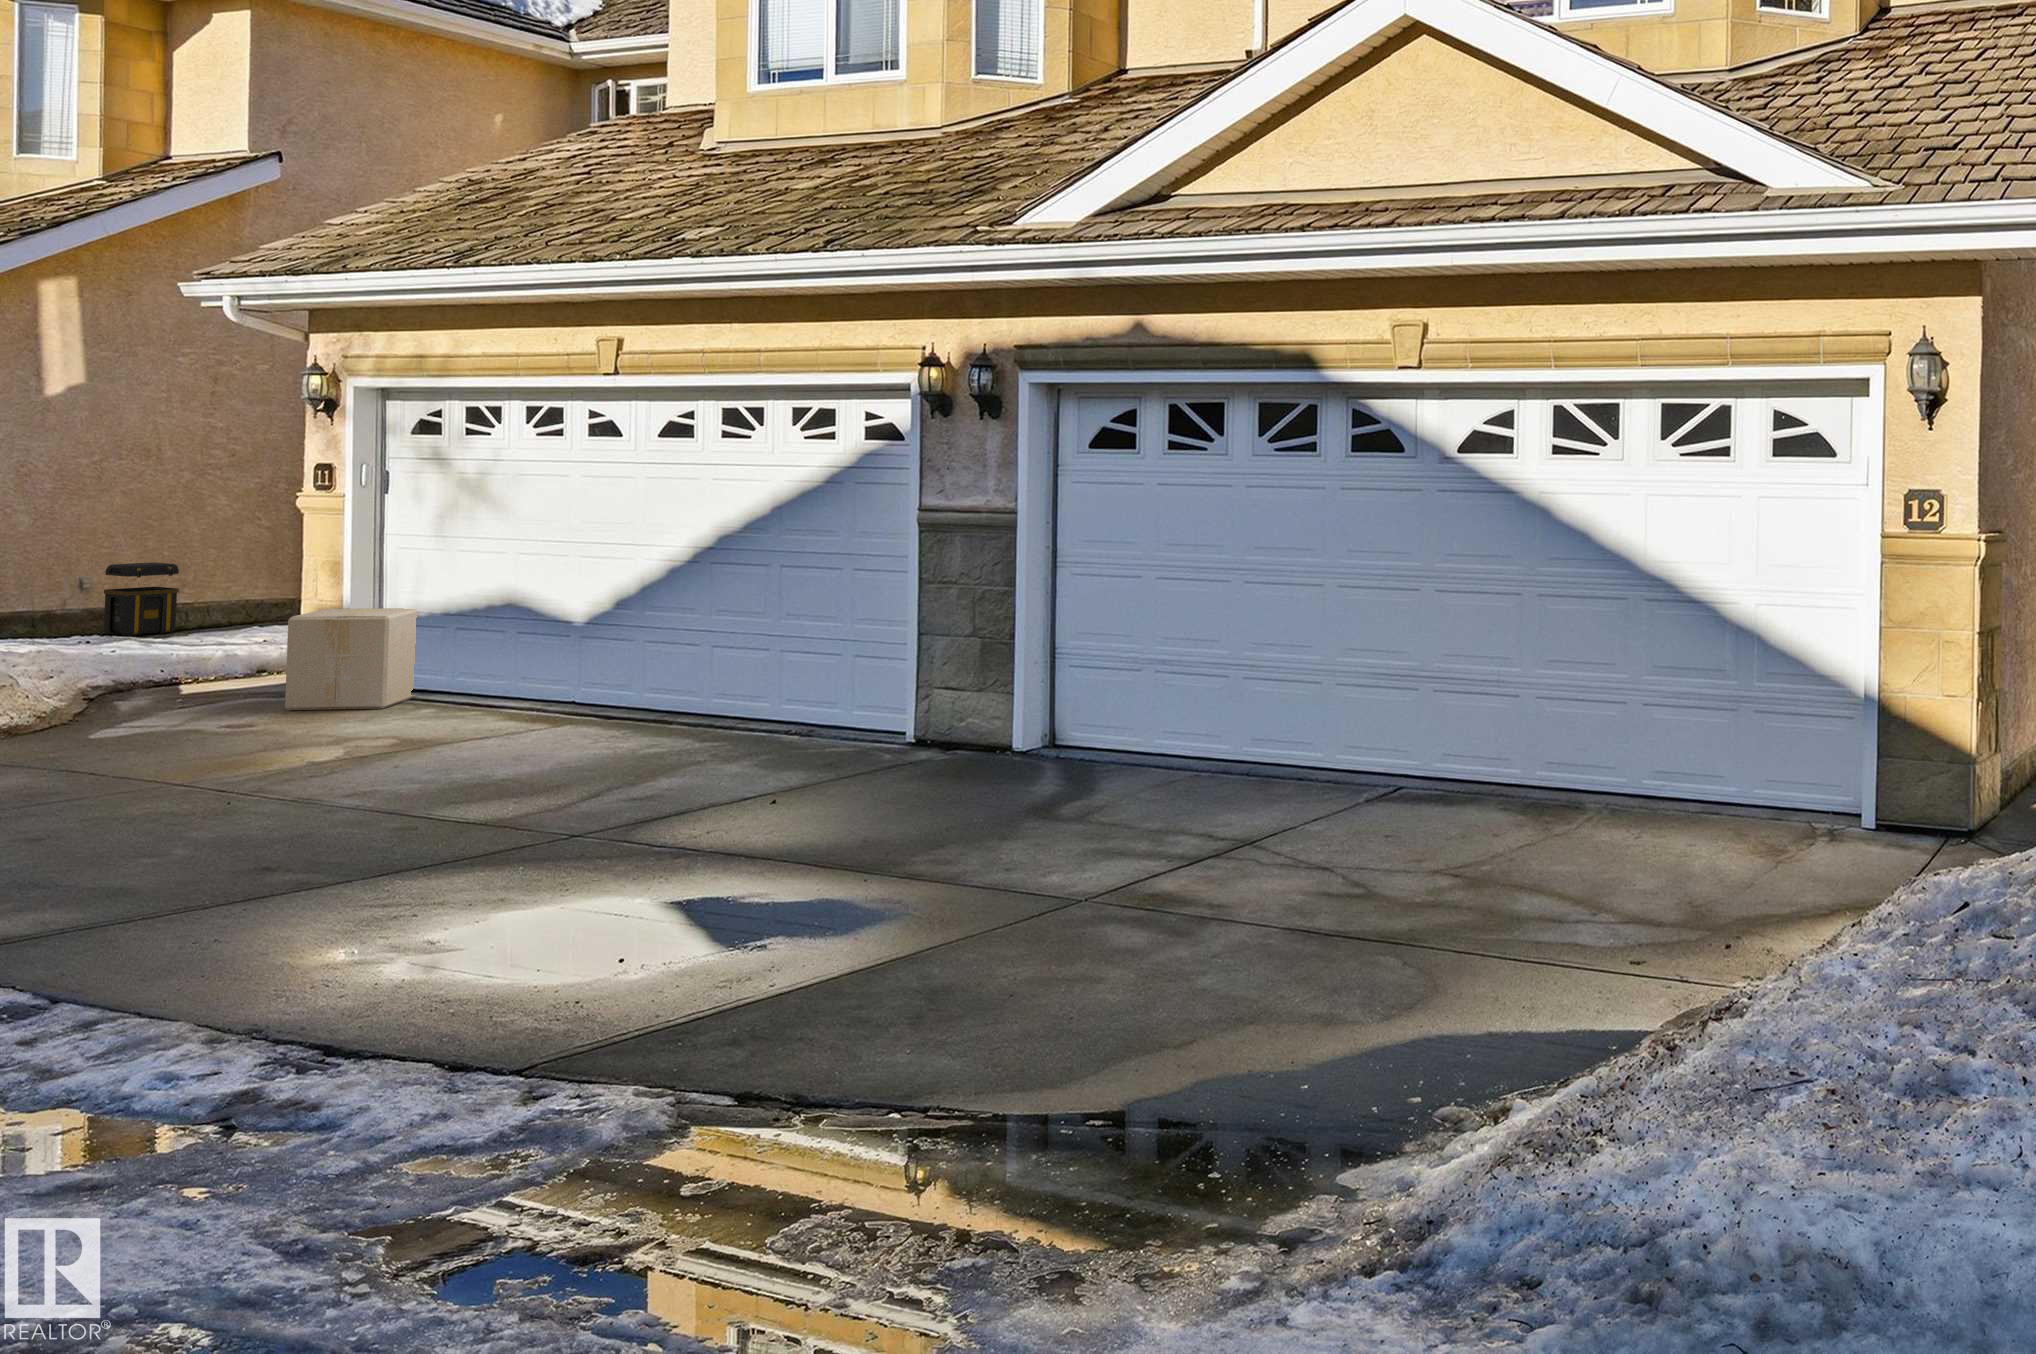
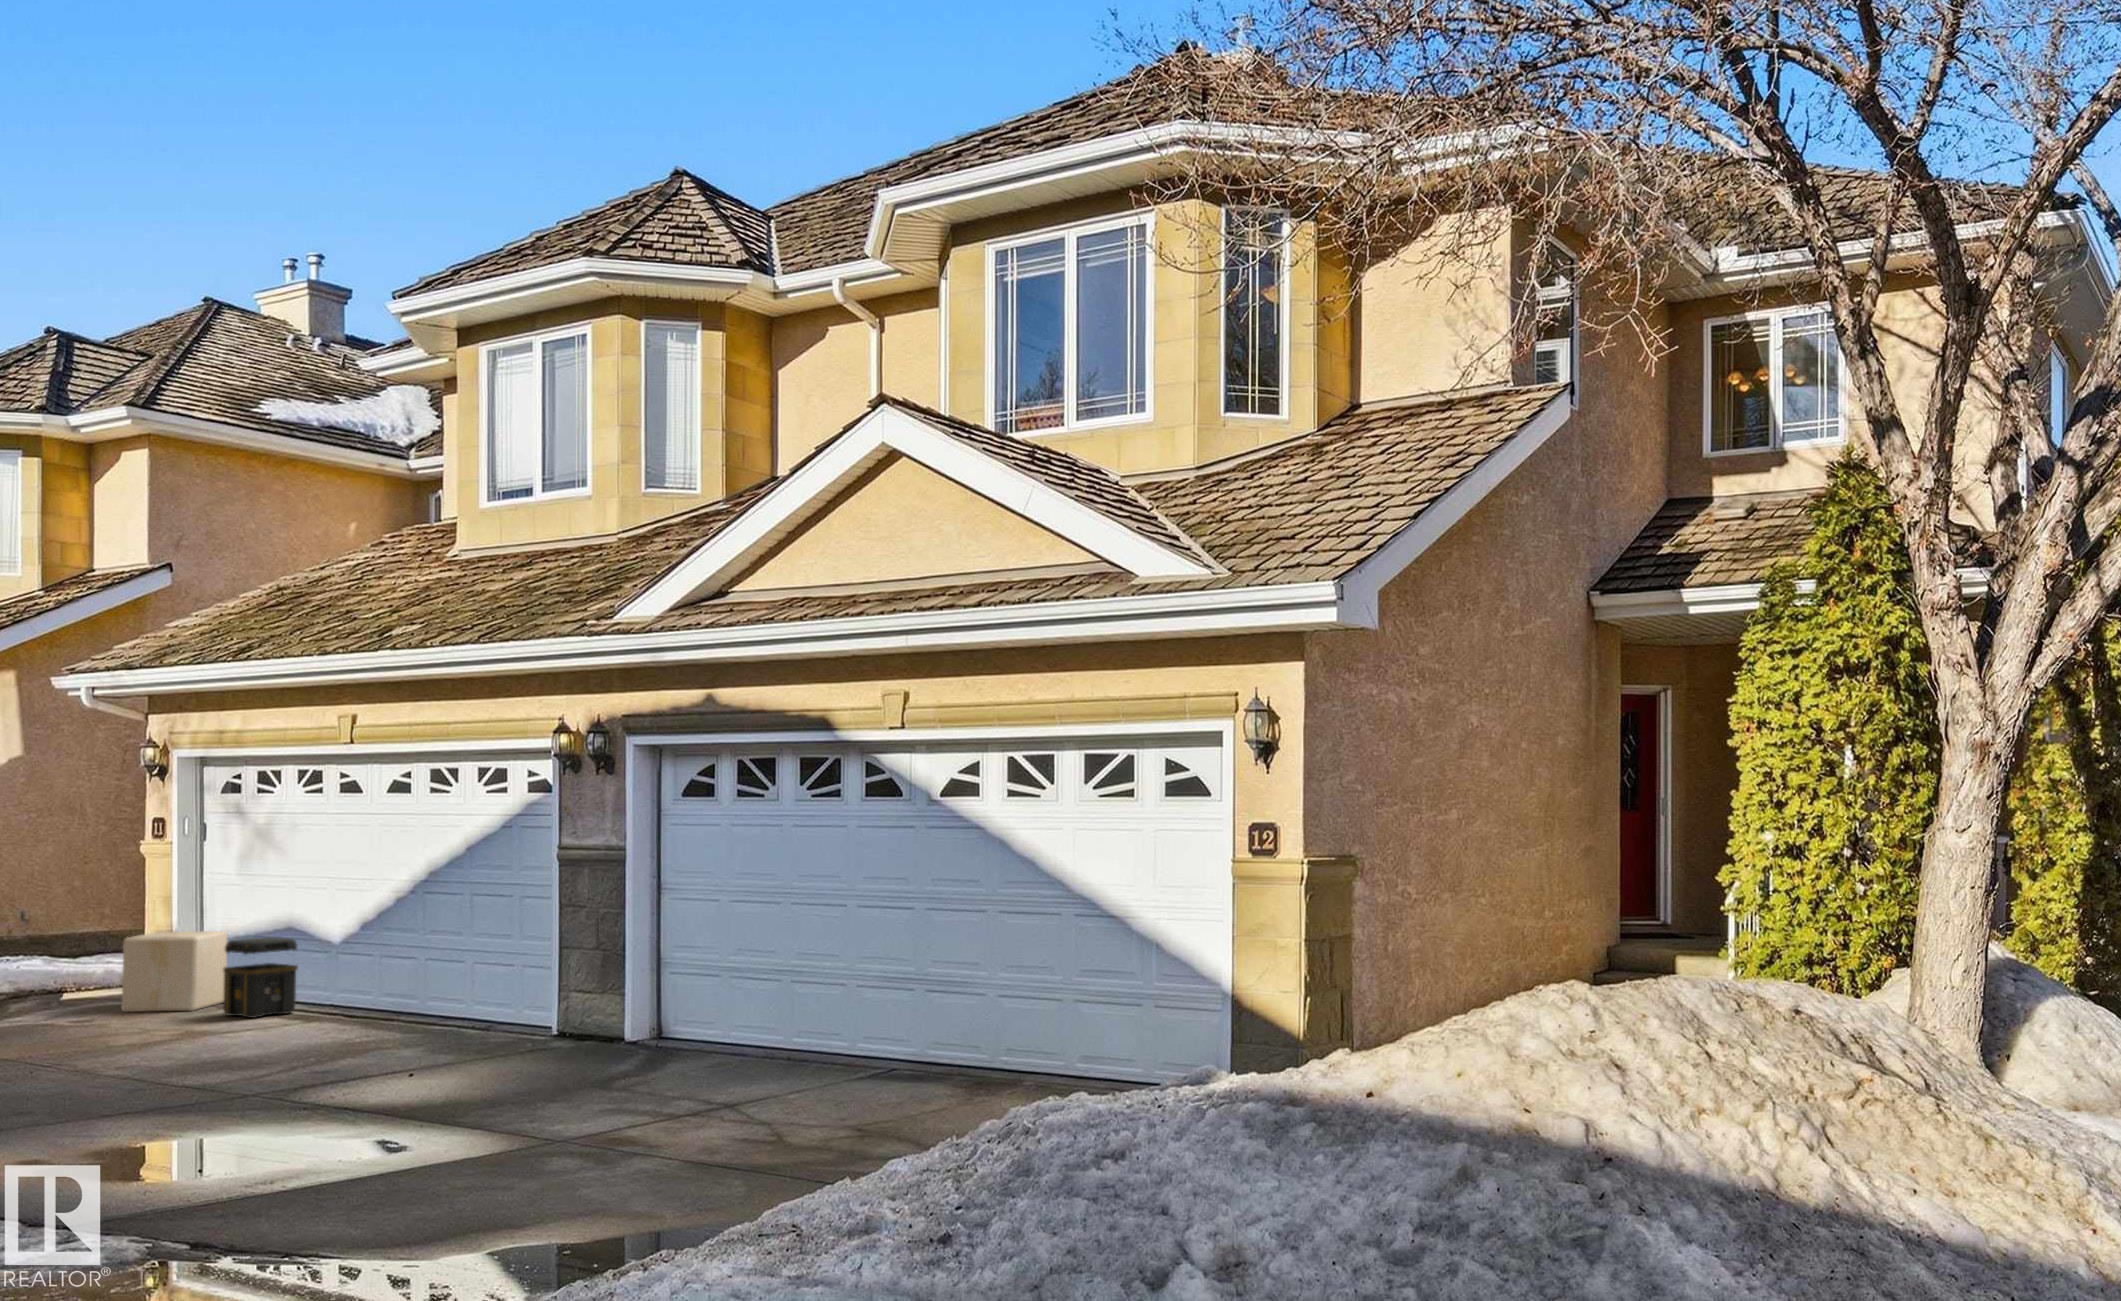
toolbox: present [104,562,179,636] -> present [223,937,298,1018]

